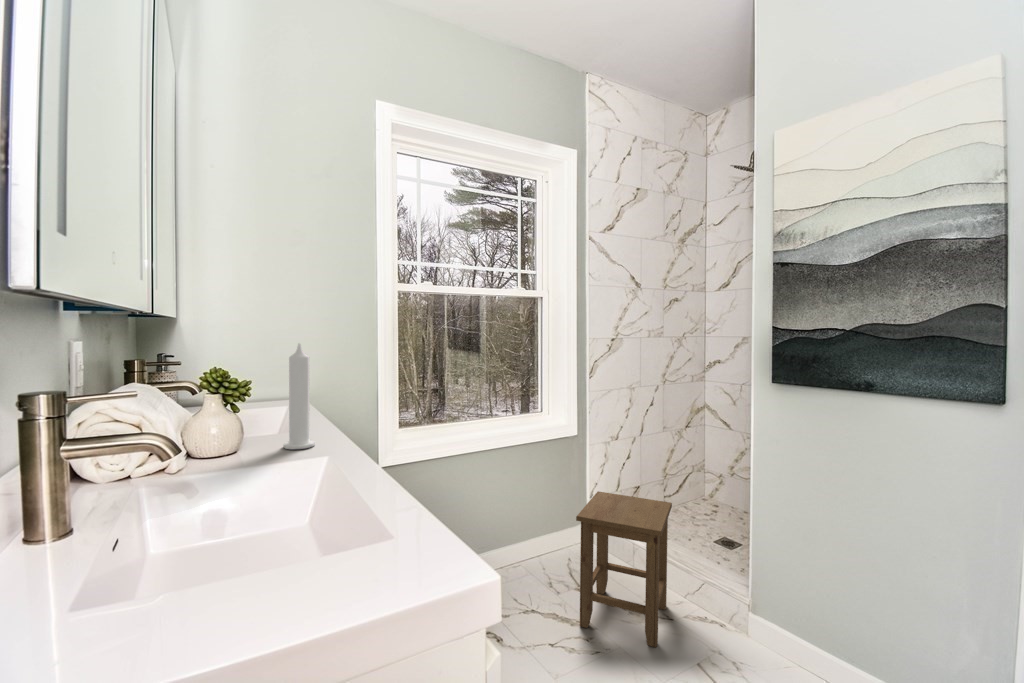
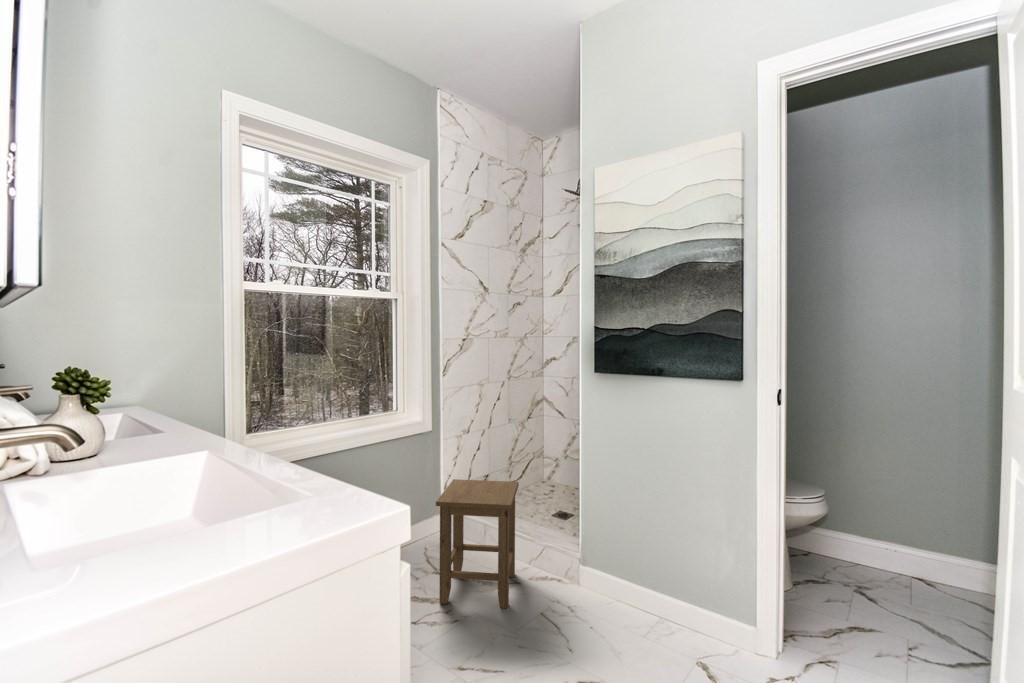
candle: present [283,343,315,449] -> none [141,340,178,449]

